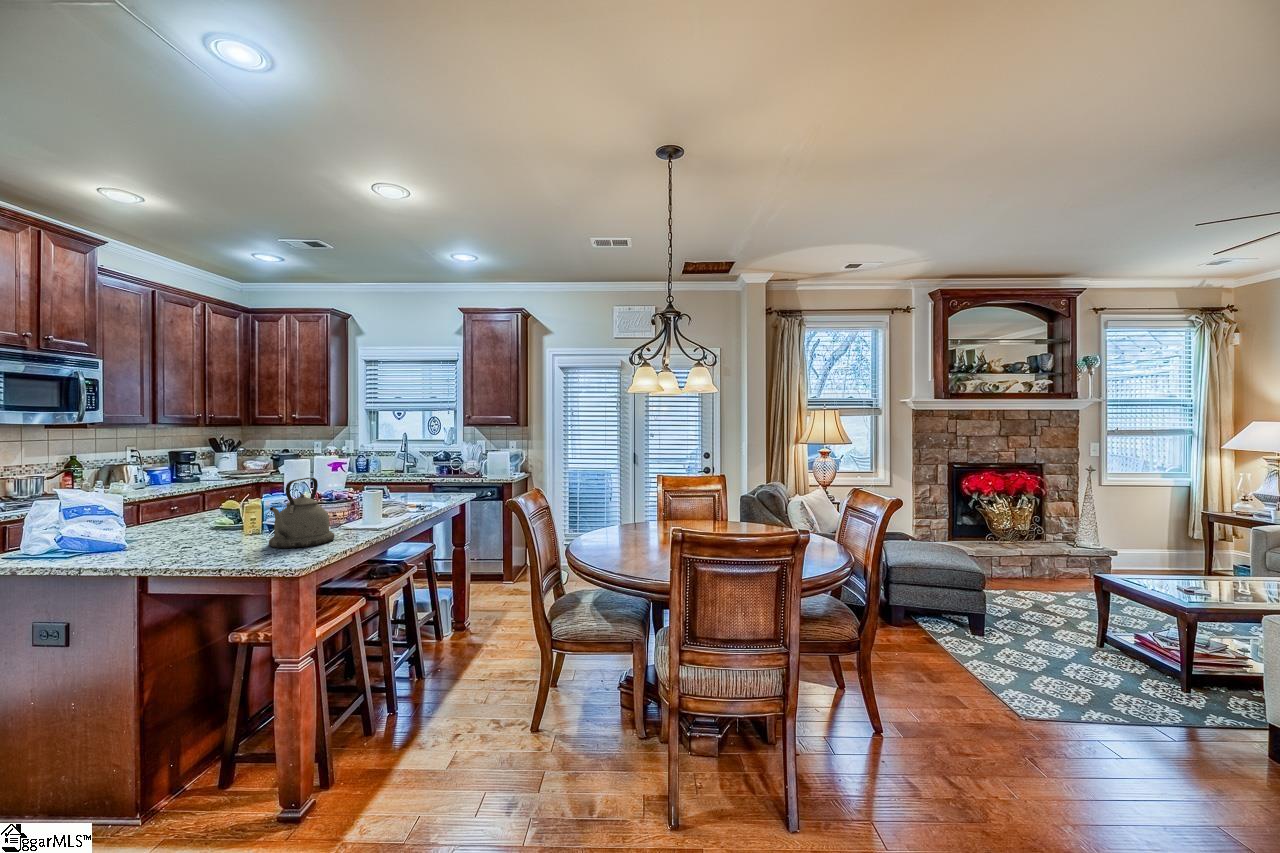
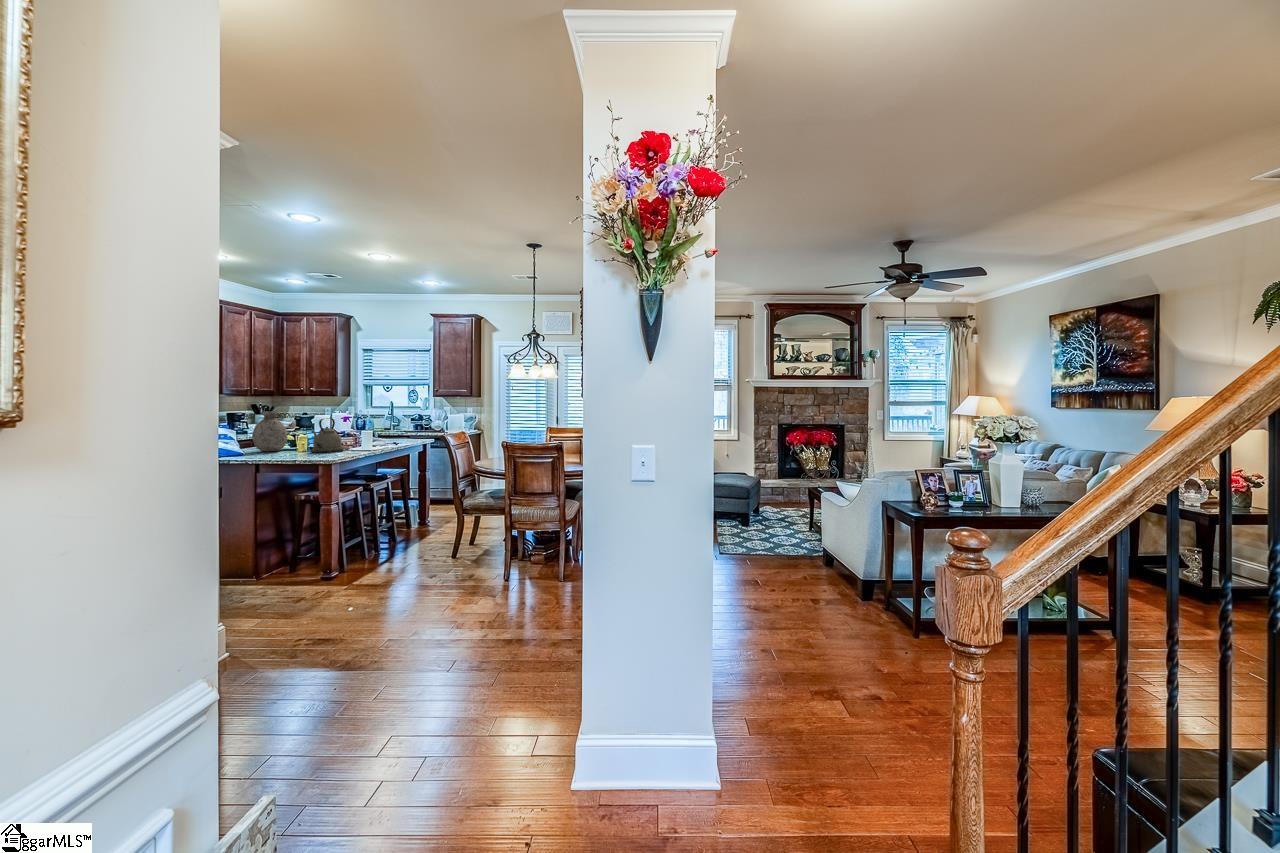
vase: none [155,465,227,546] -> present [252,411,287,452]

